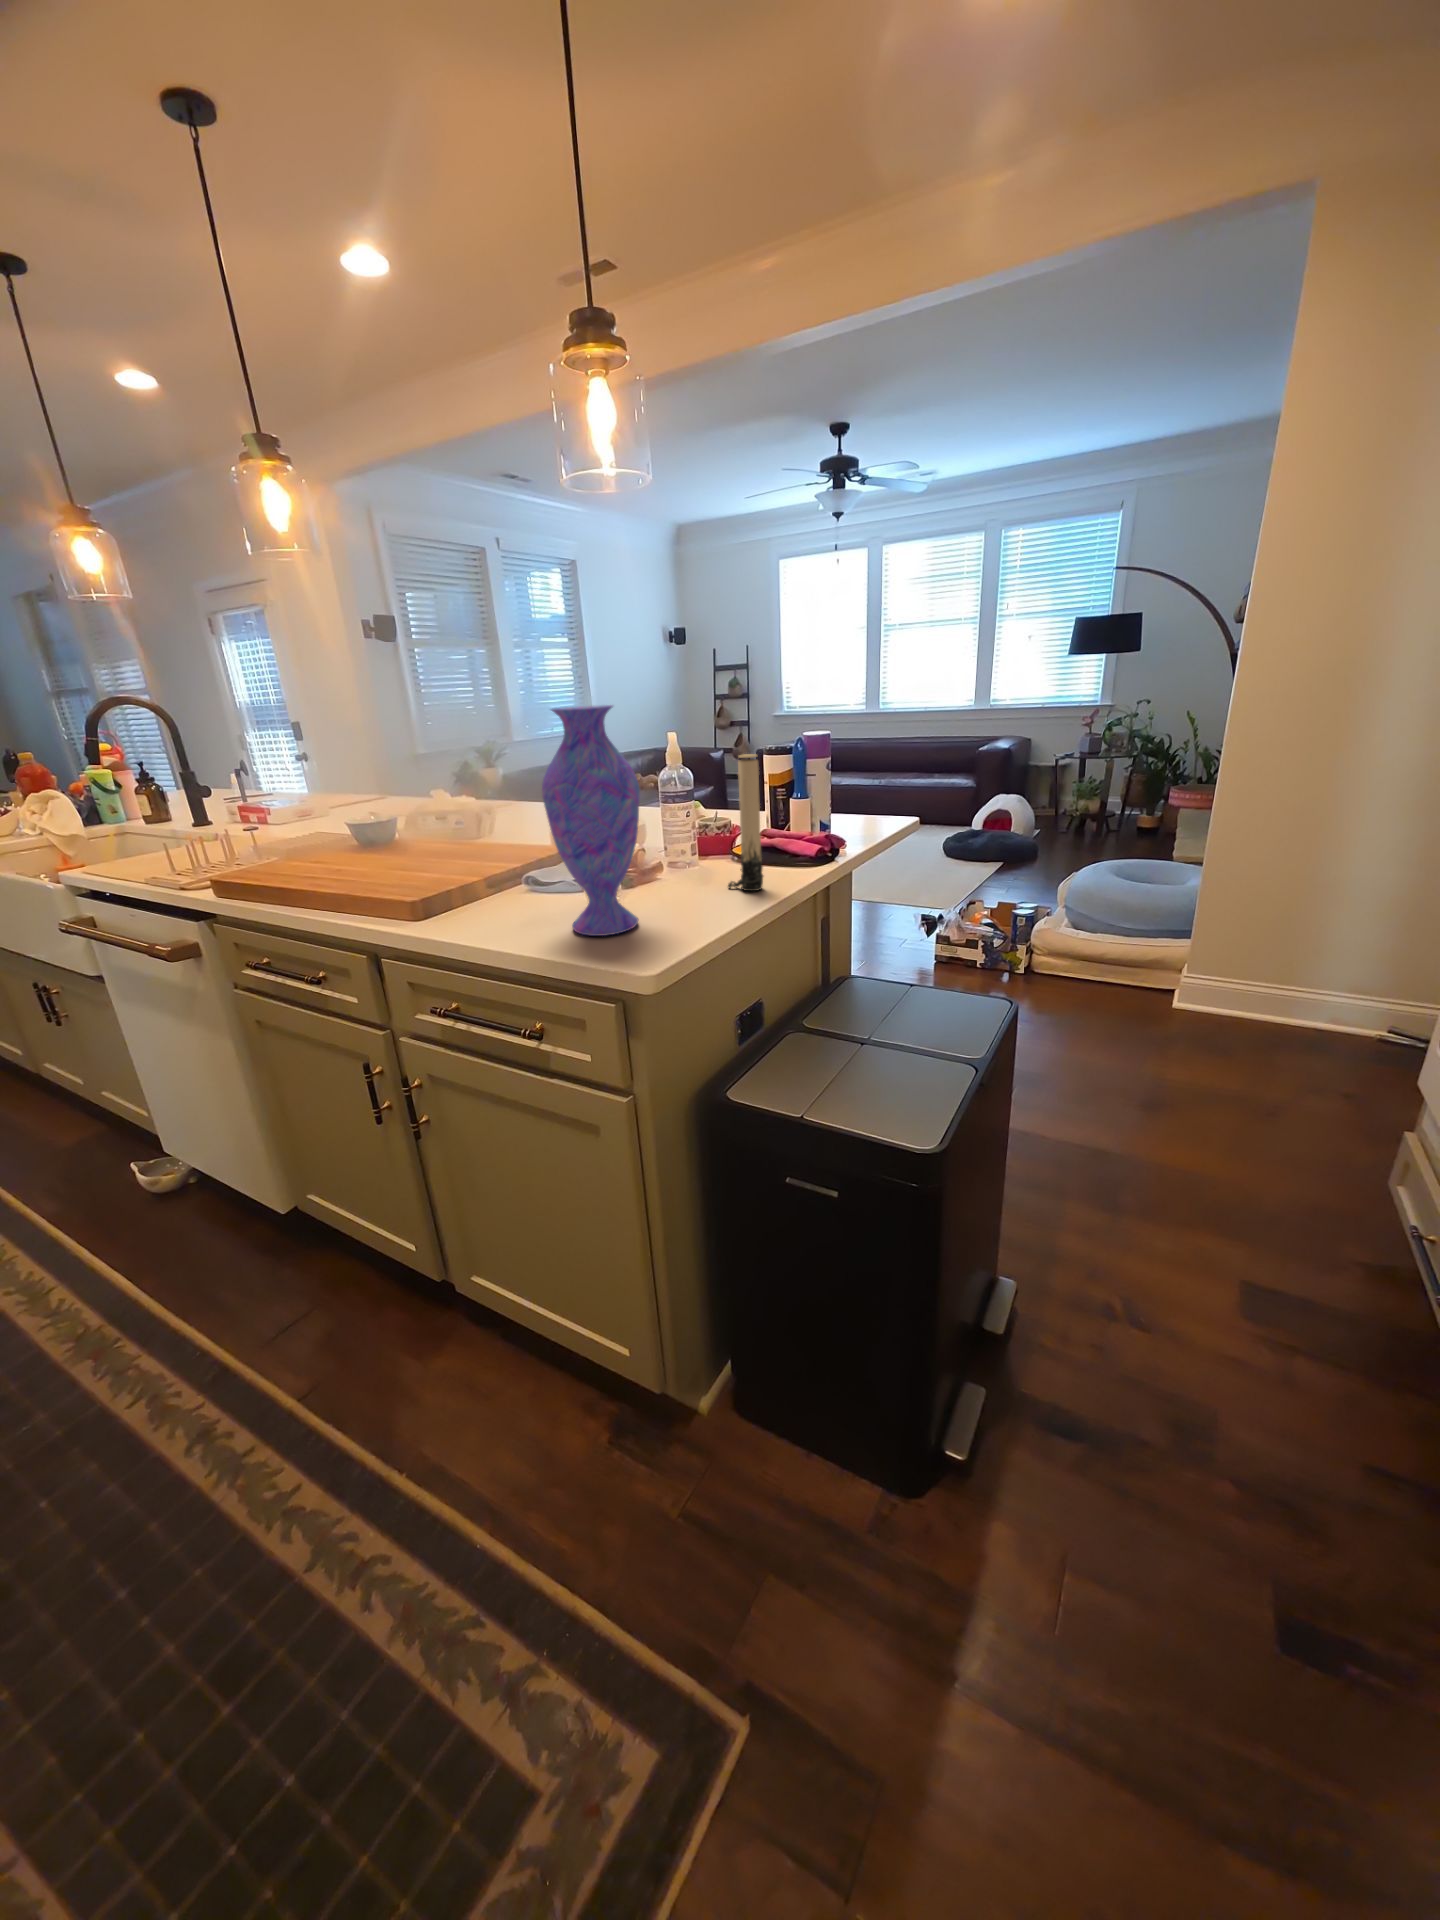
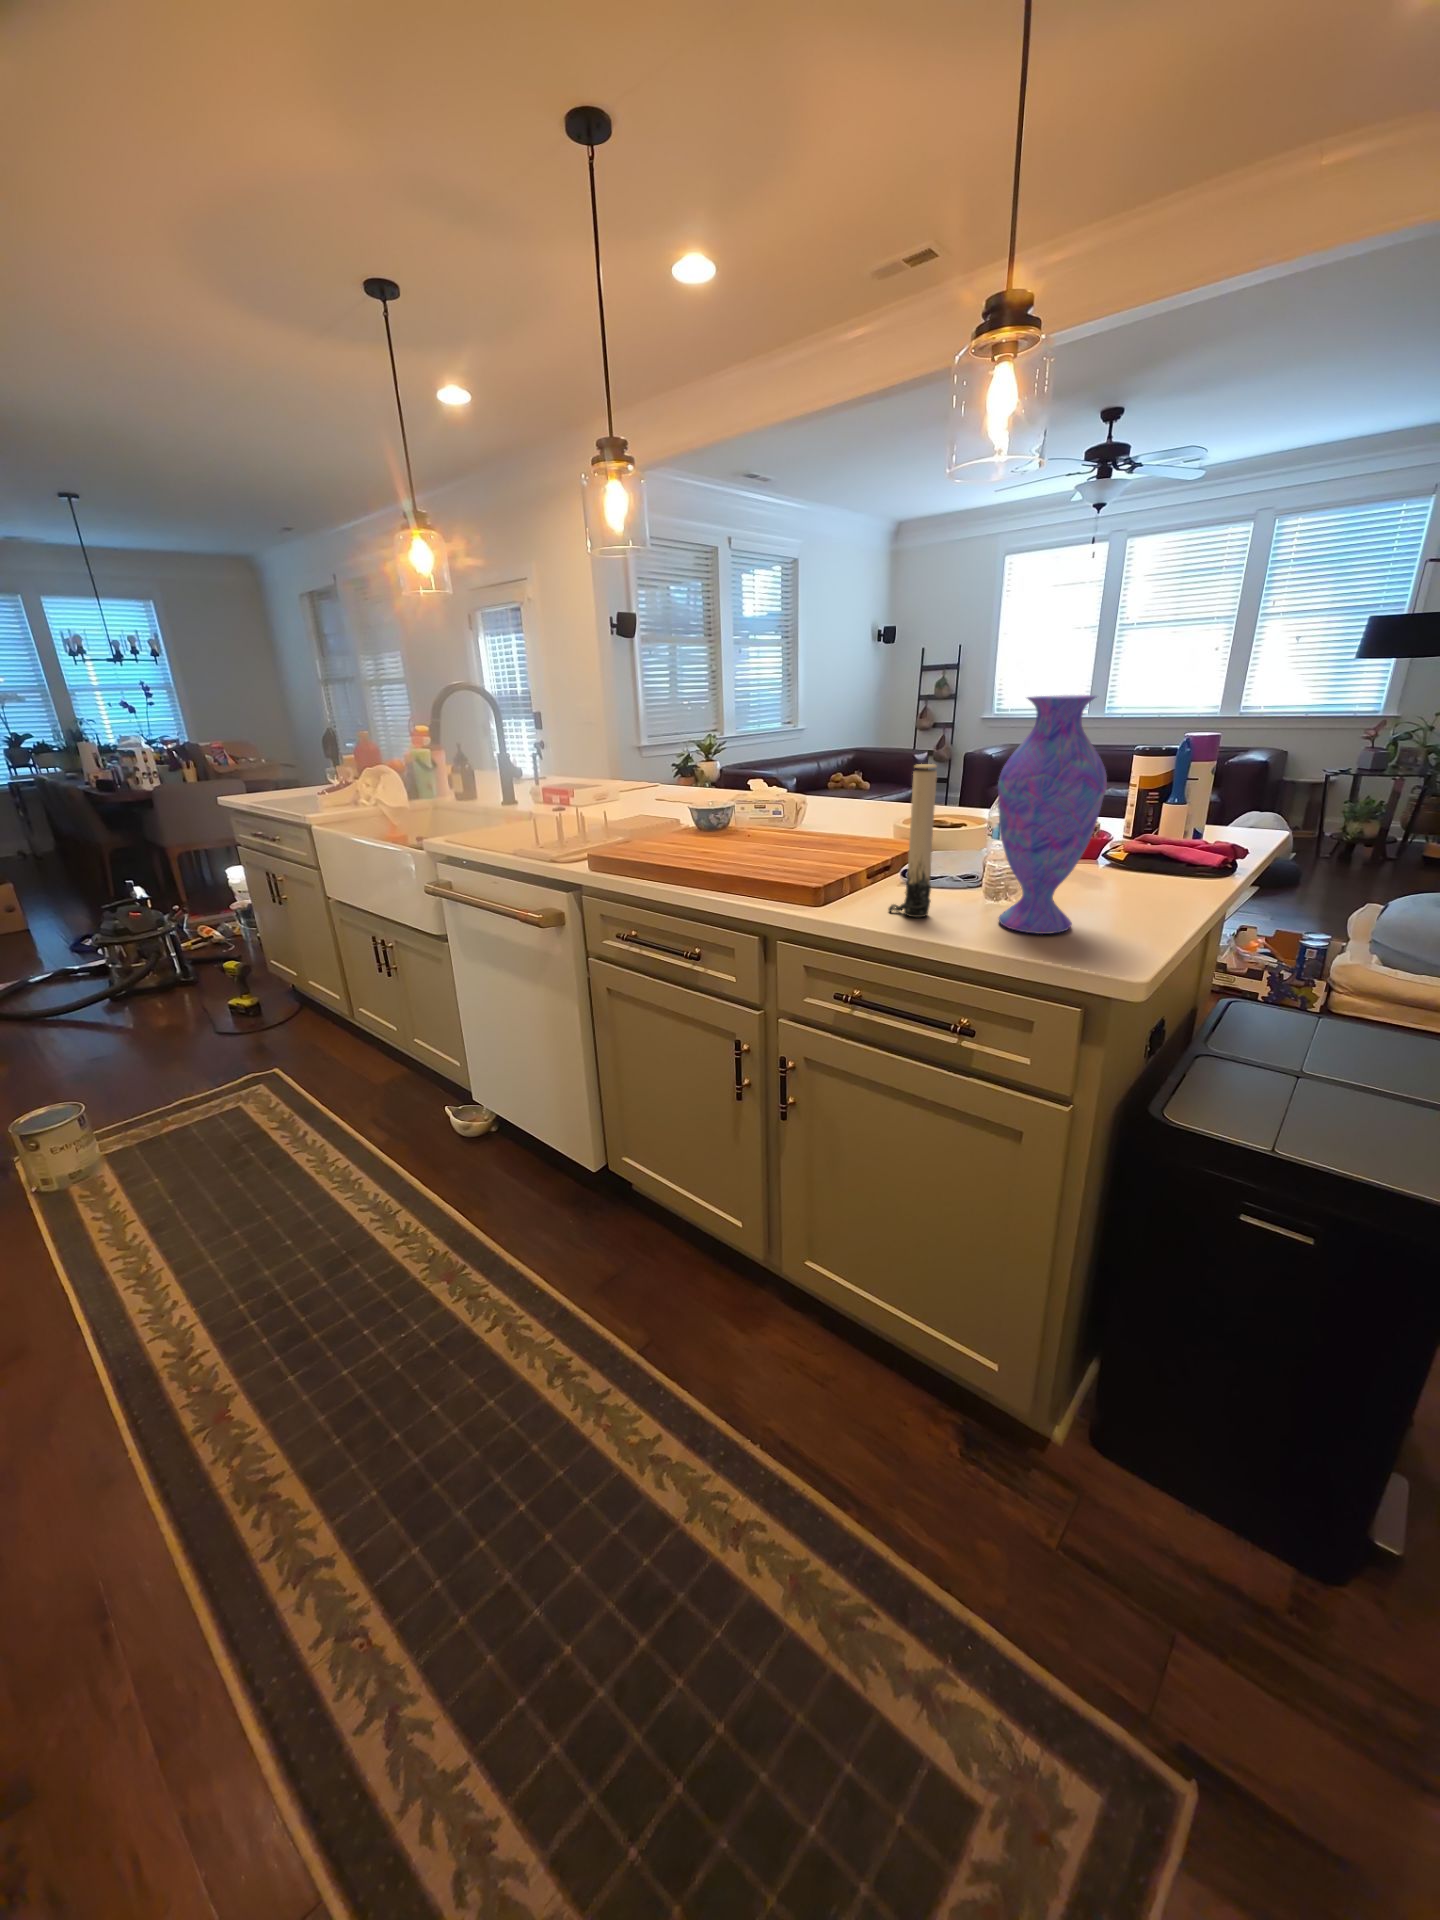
candle: present [728,754,763,891] -> present [889,764,937,918]

